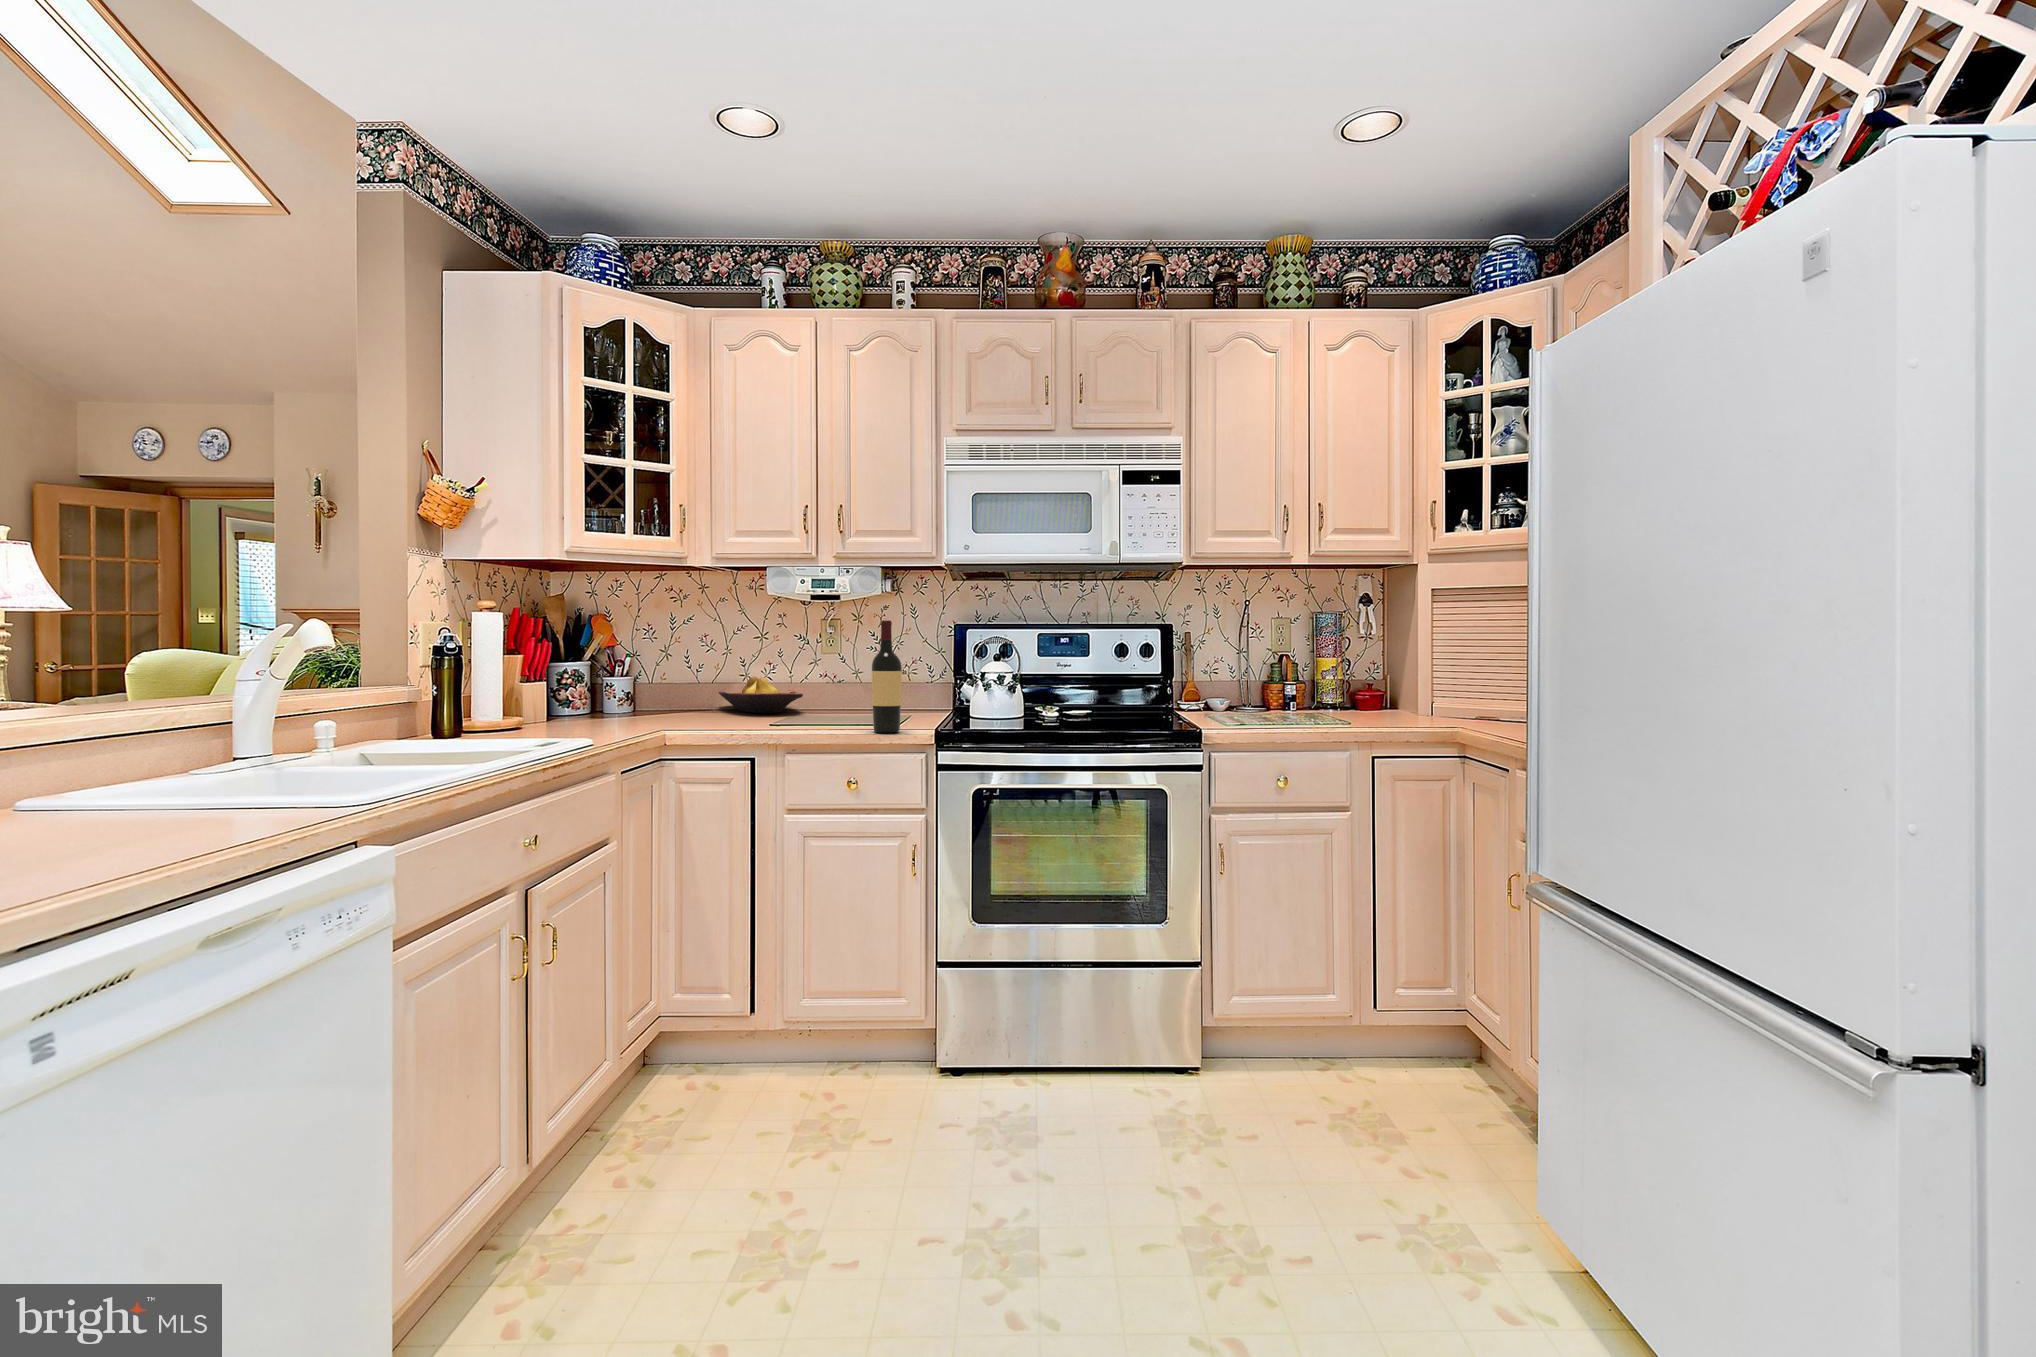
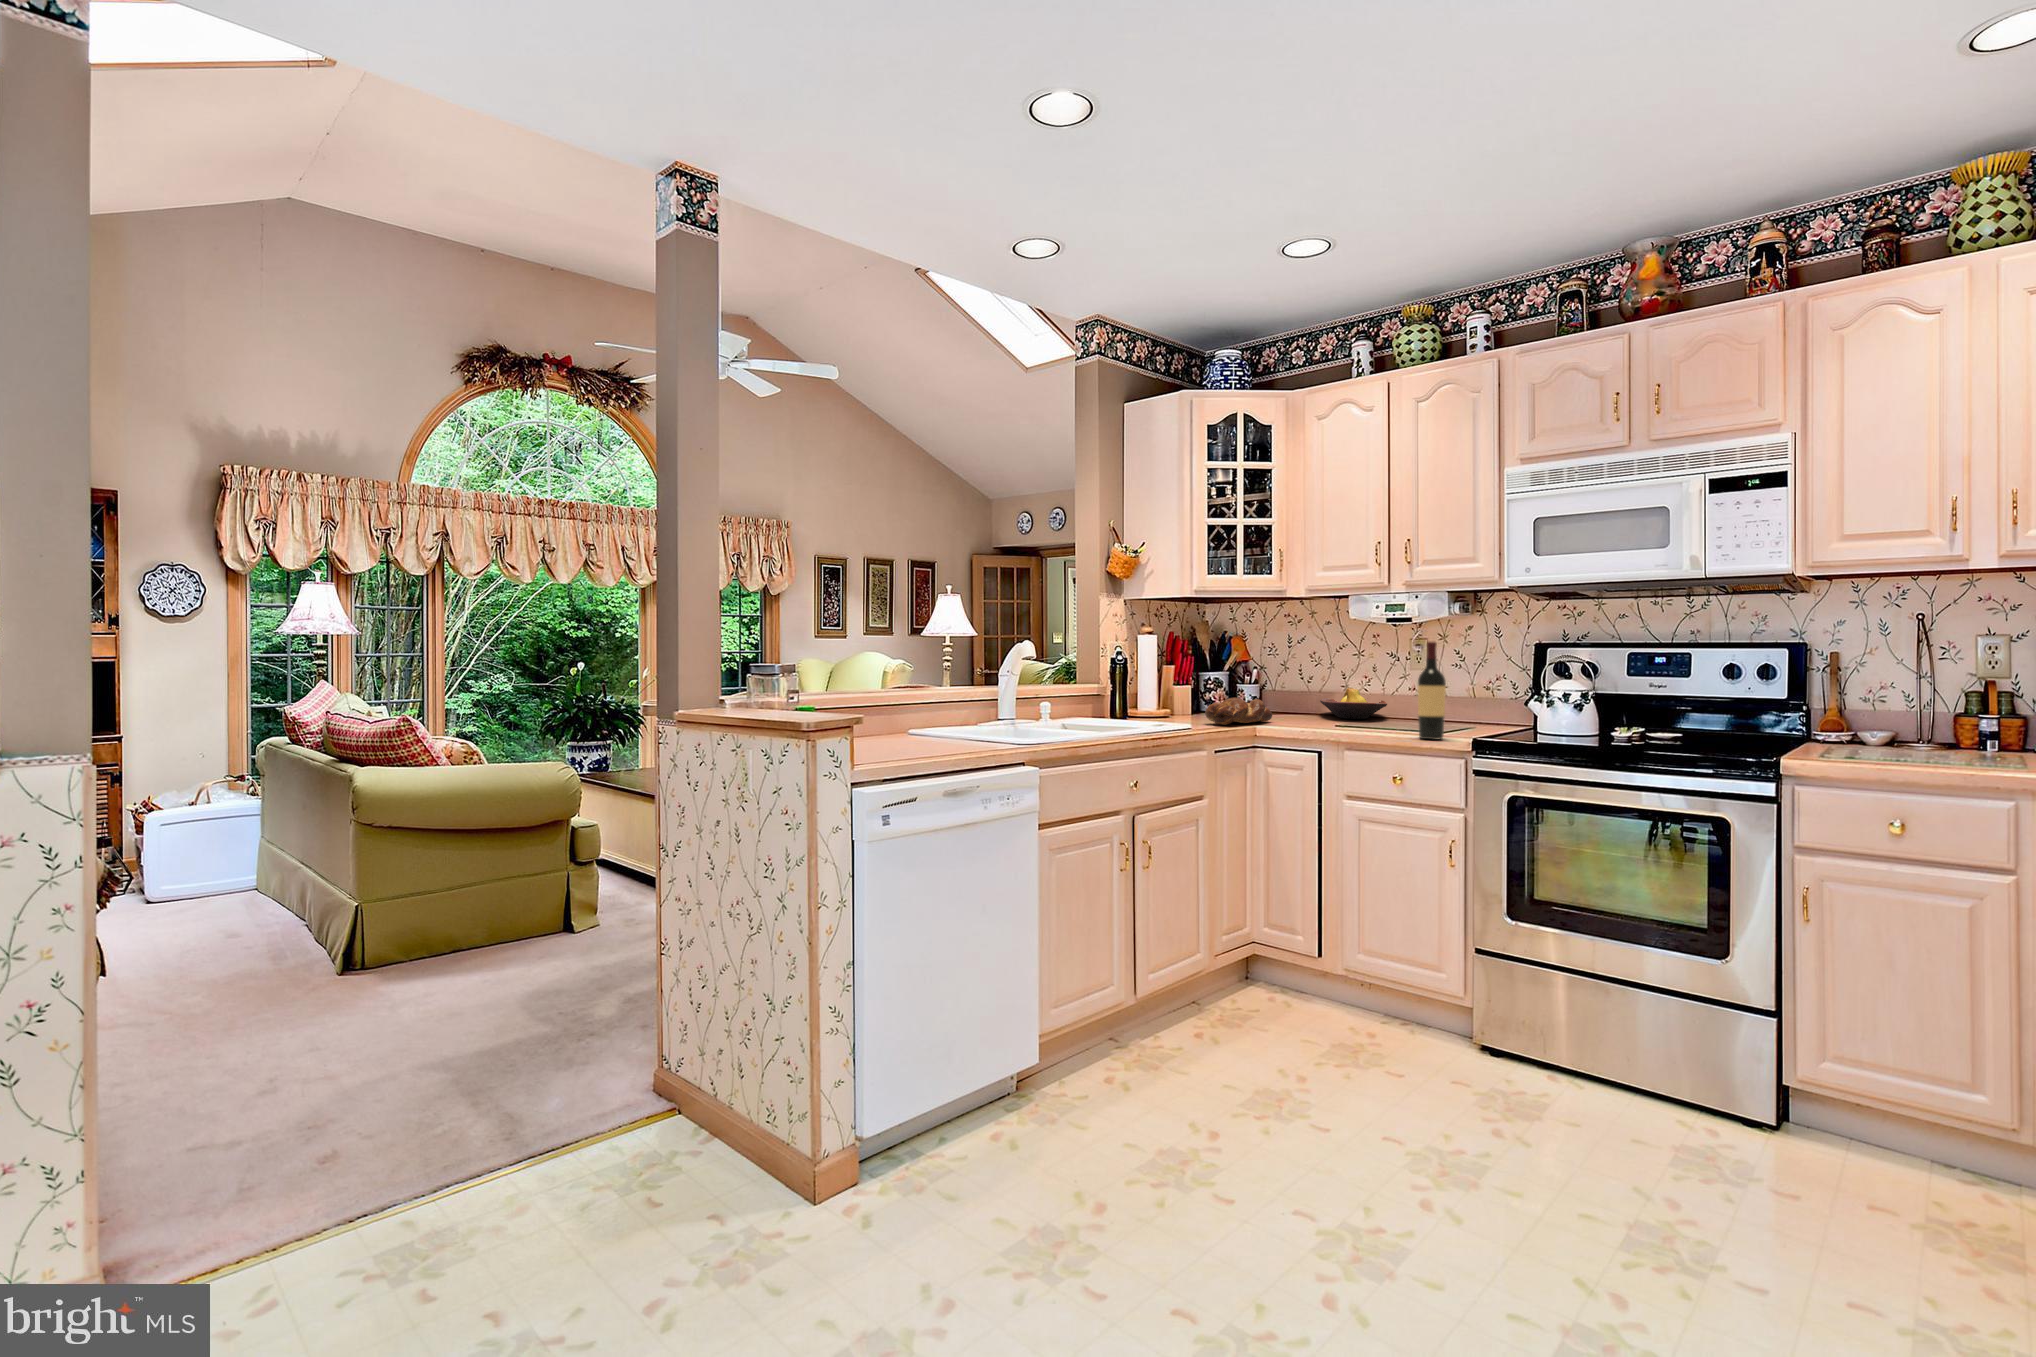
bread loaf: none [590,692,677,728] -> present [1205,697,1272,725]

